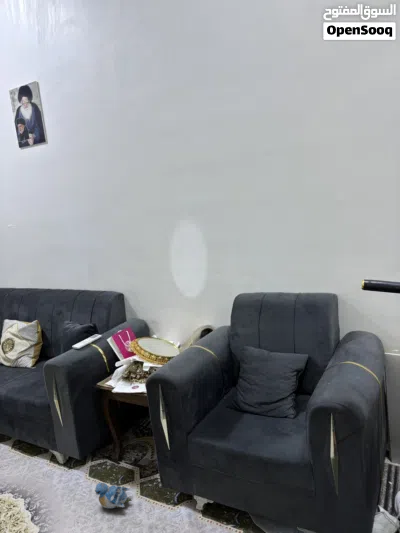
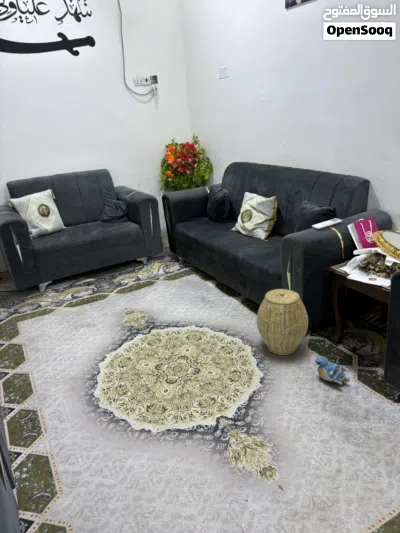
woven basket: none [25,419,84,498] -> present [257,289,308,355]

